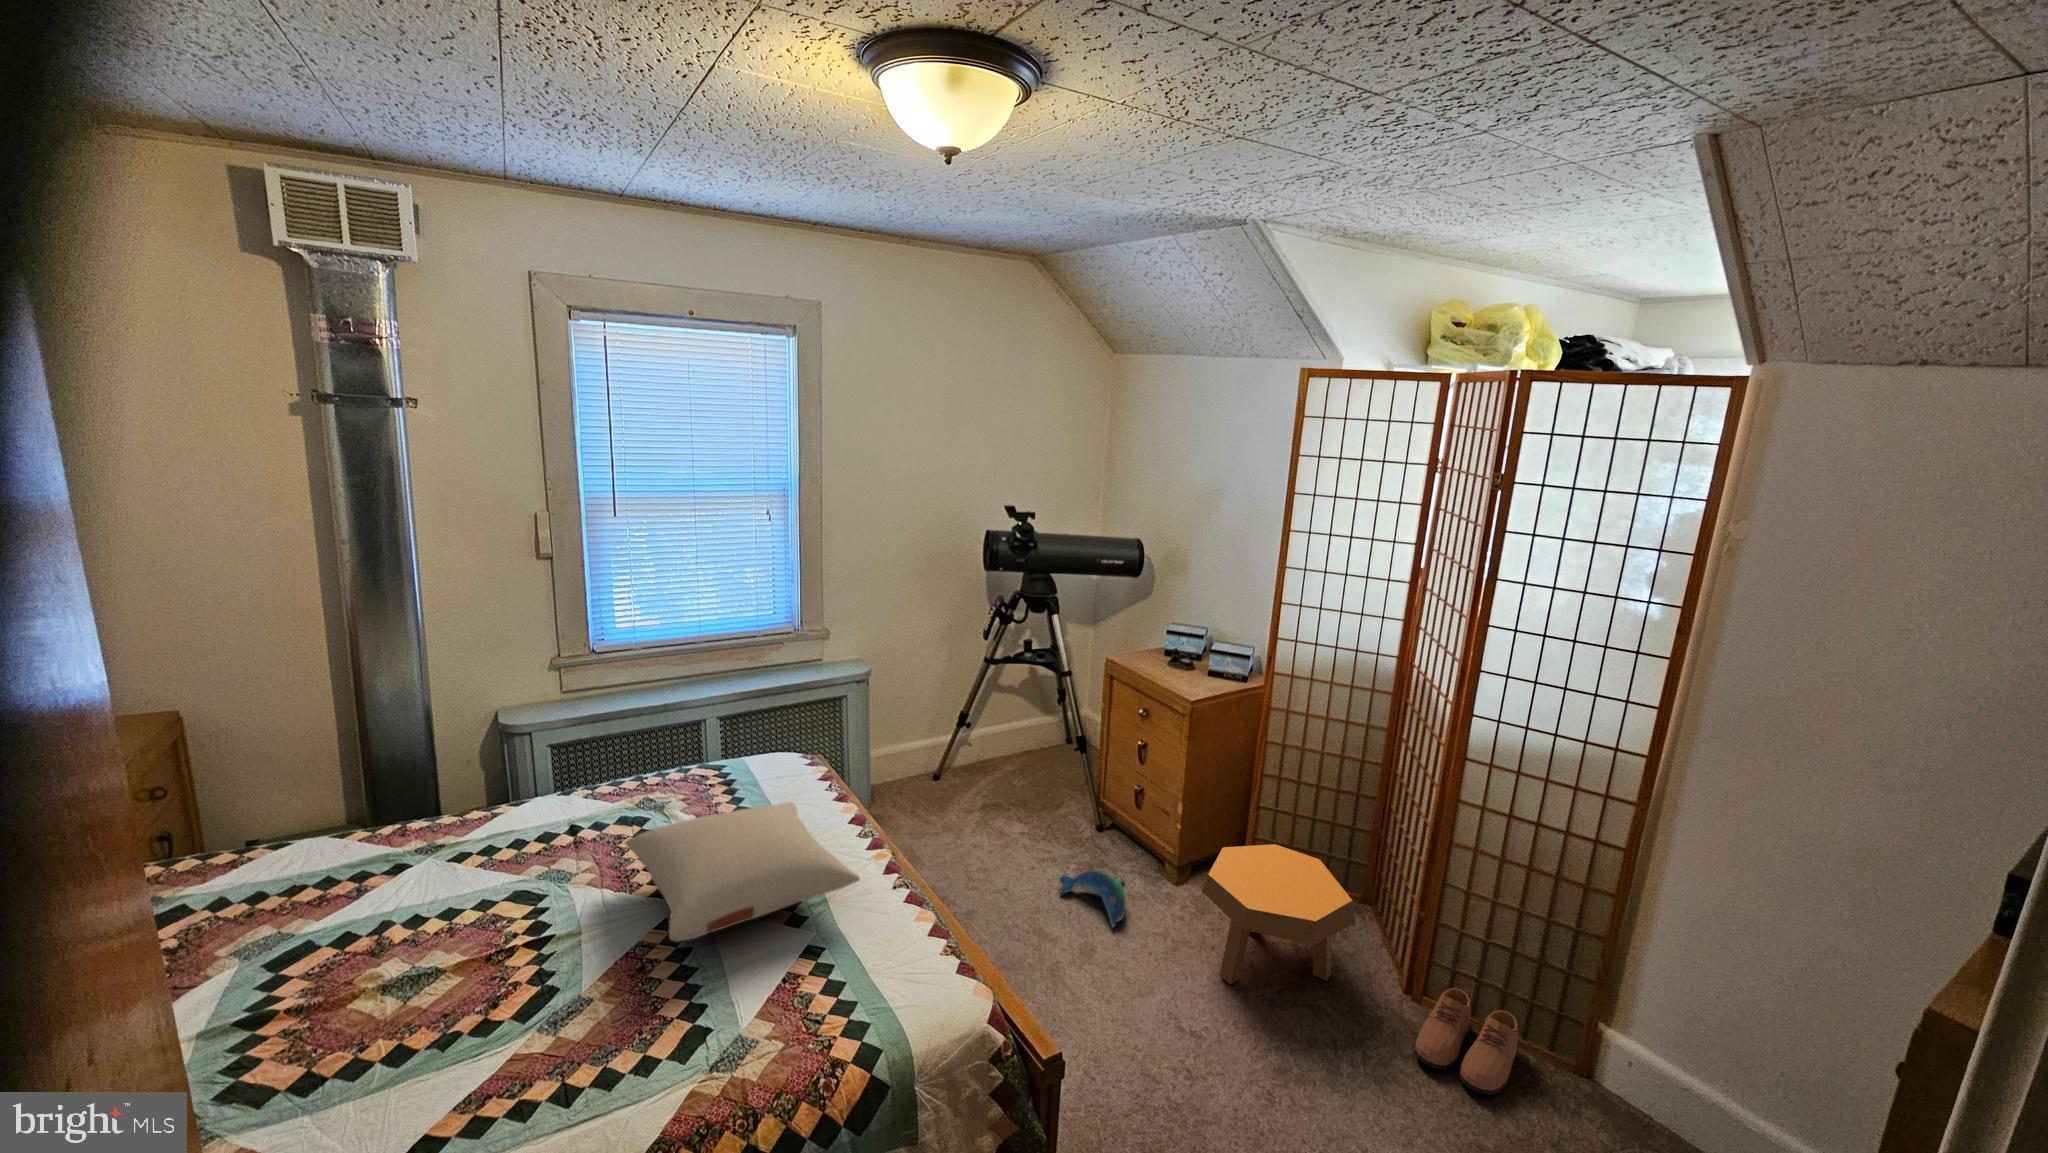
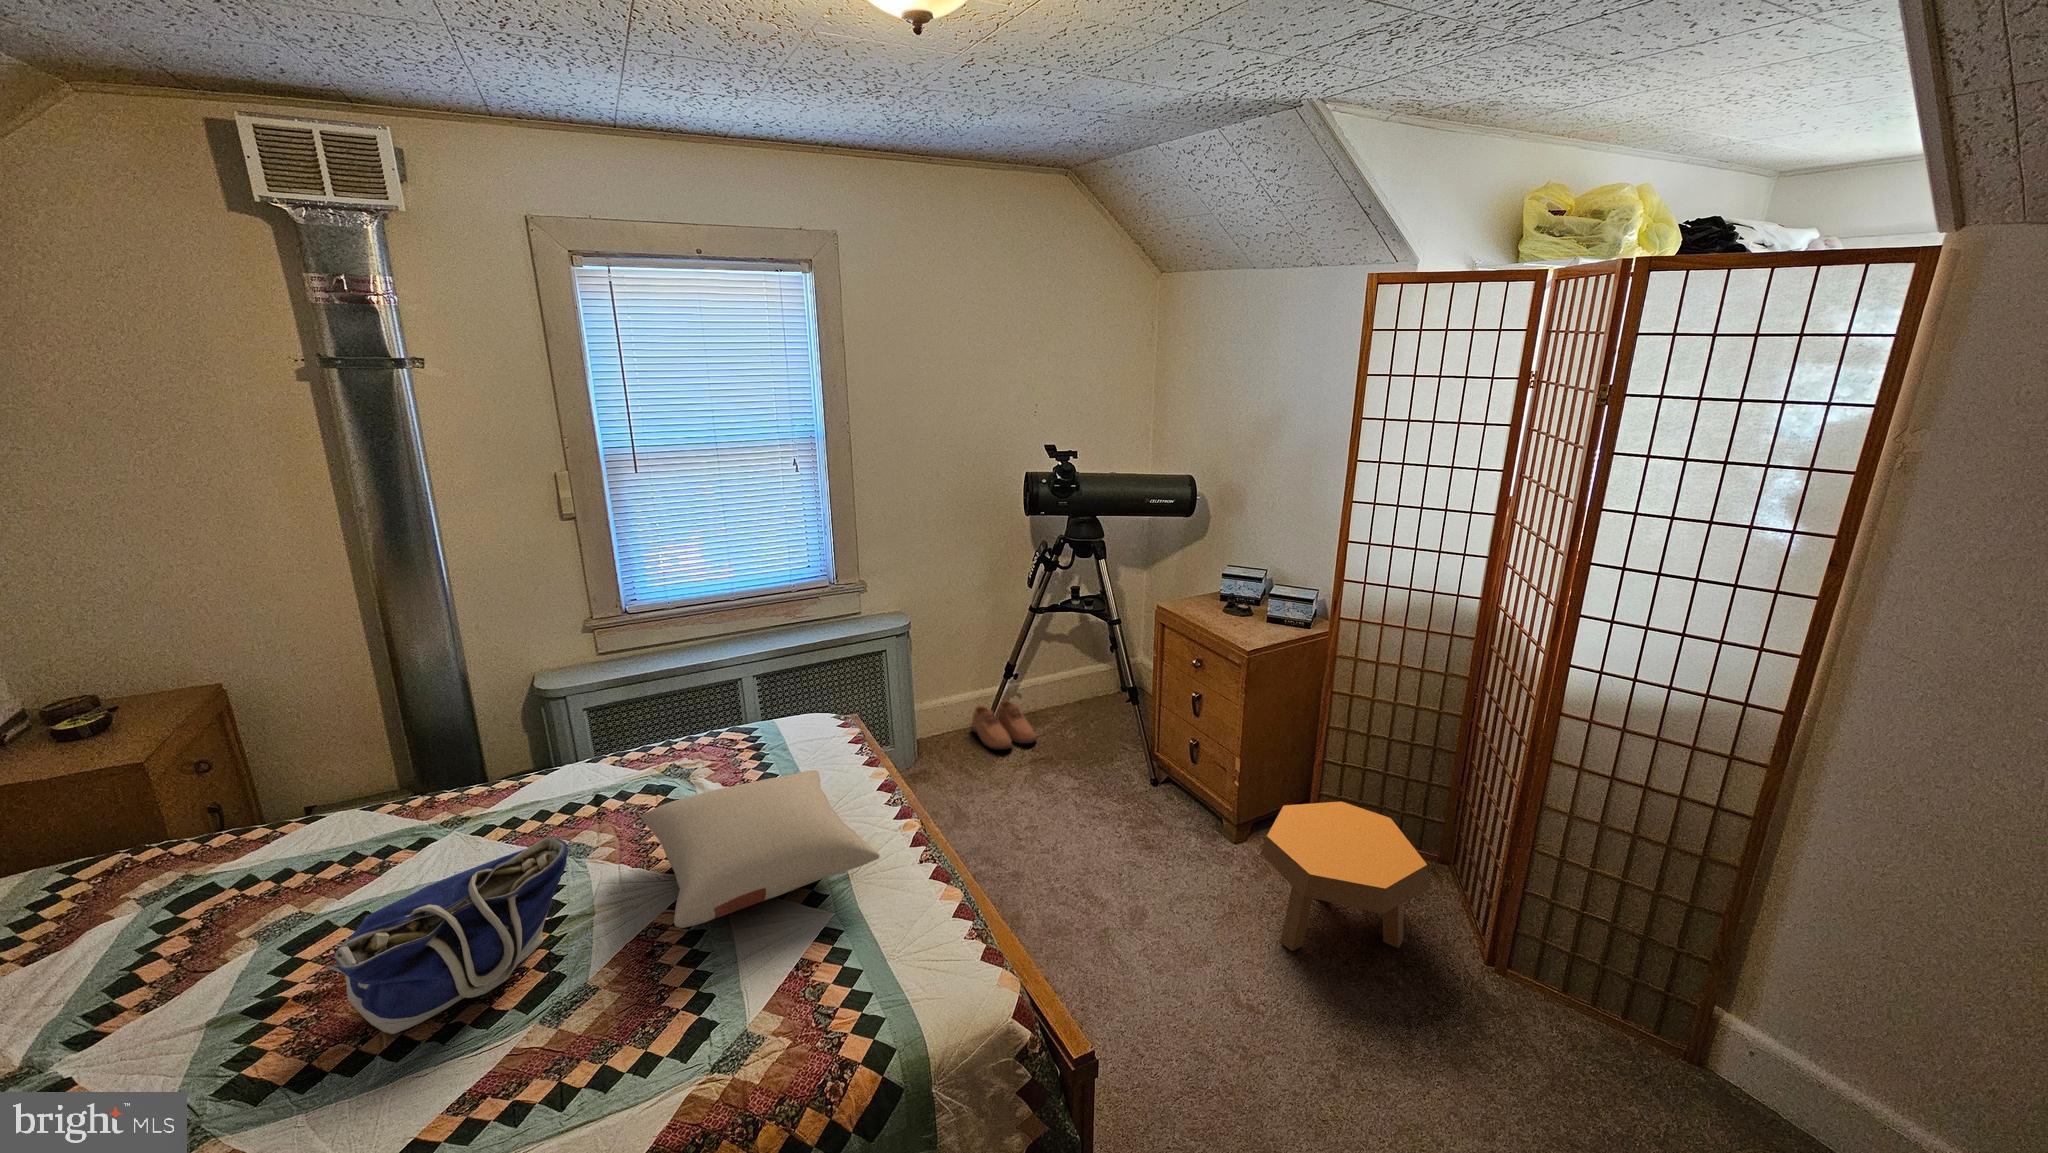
tote bag: none [342,853,568,1042] -> present [327,836,568,1034]
plush toy: present [1059,871,1125,928] -> none [1110,828,1180,890]
shoe: present [1414,988,1518,1095] -> present [972,700,1037,750]

